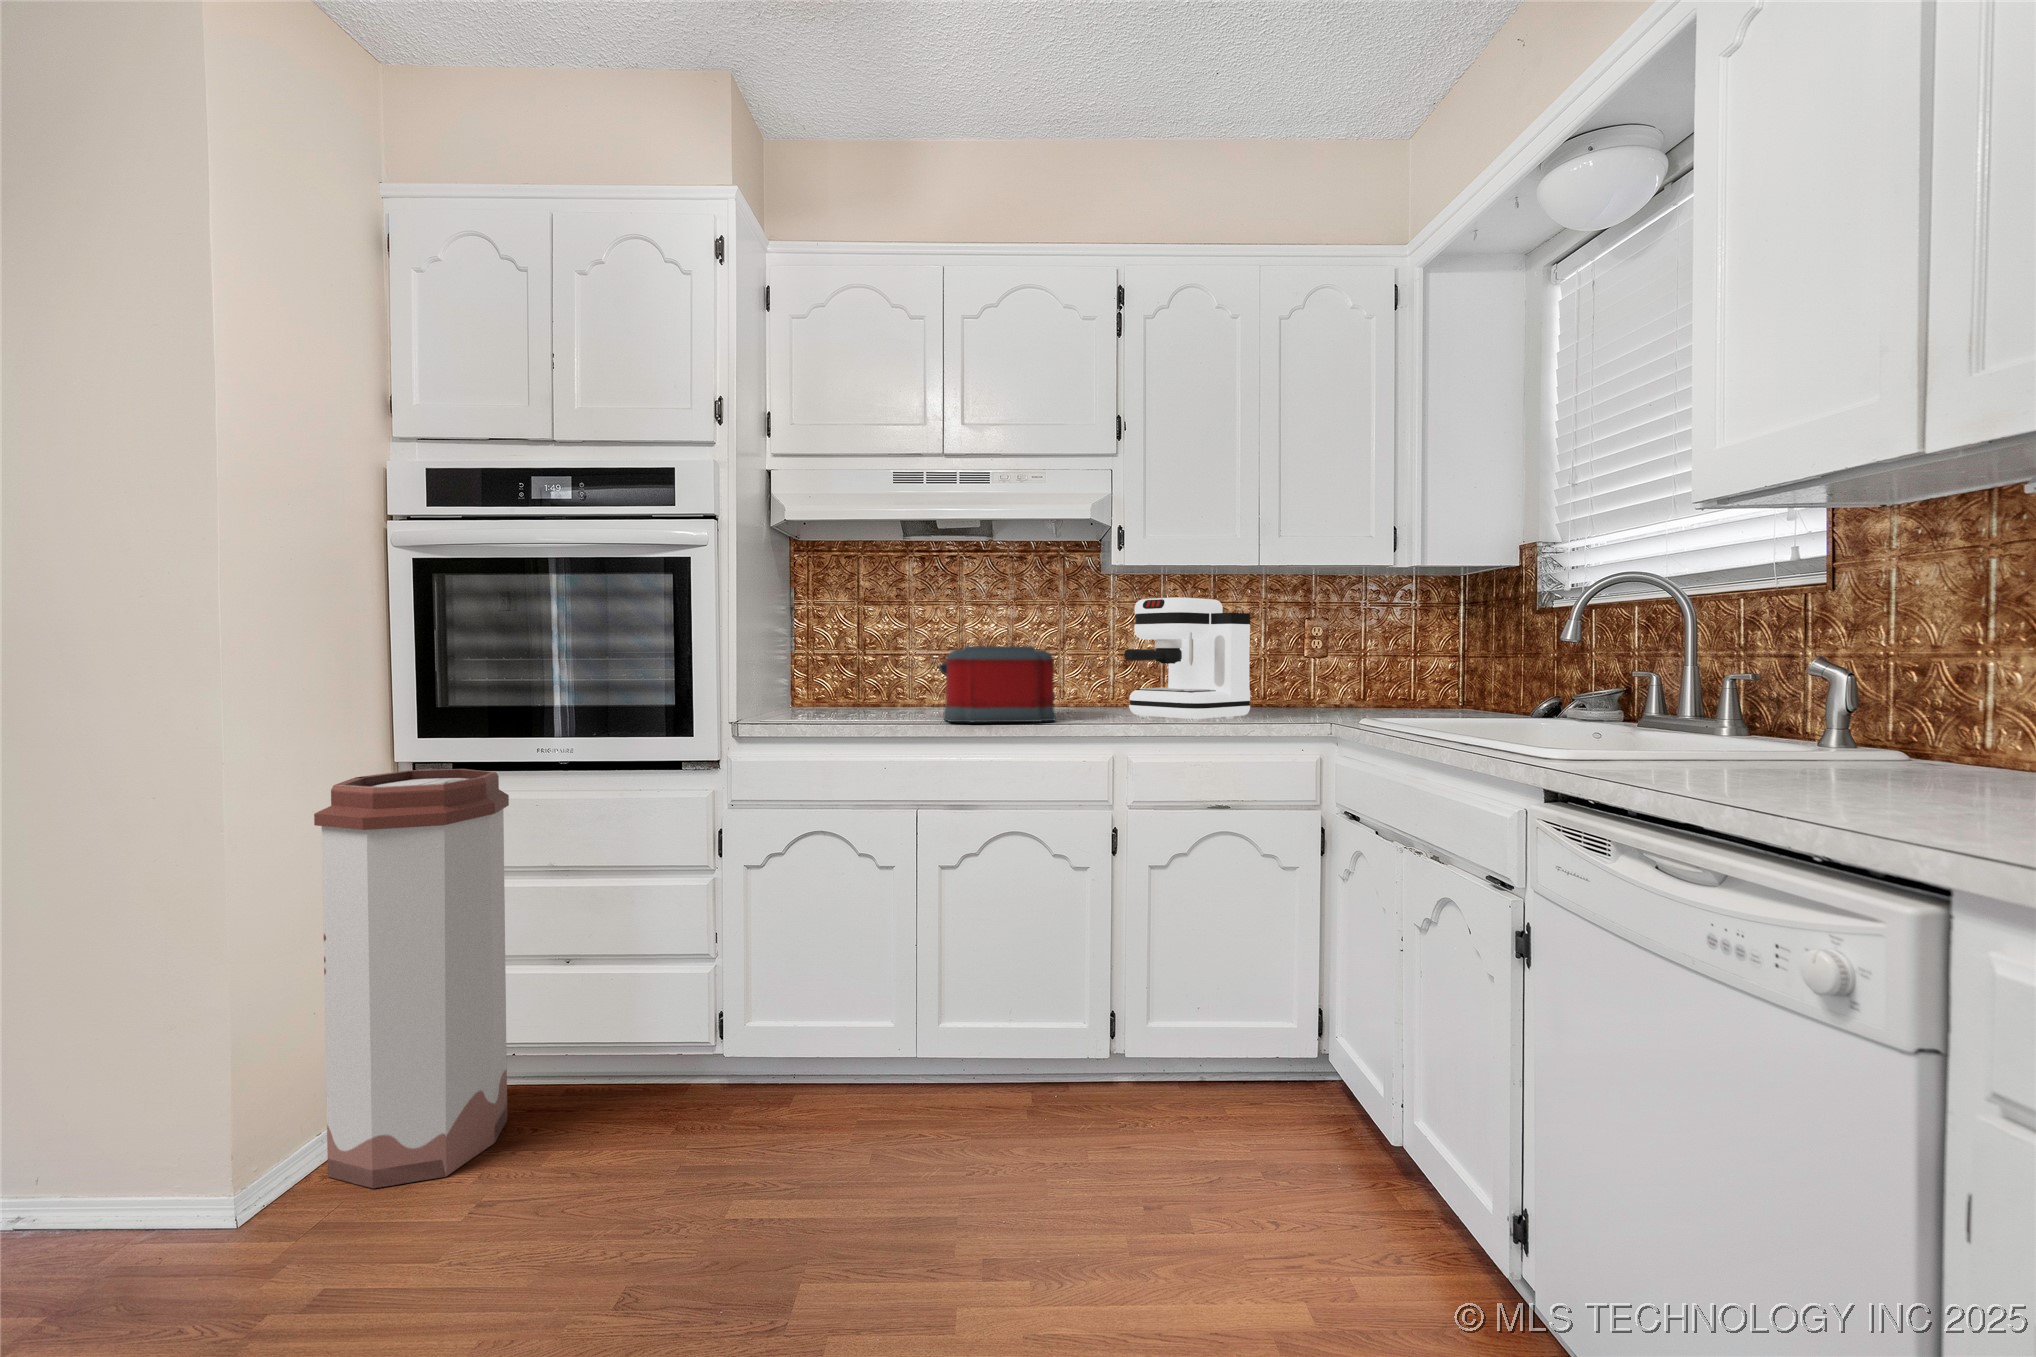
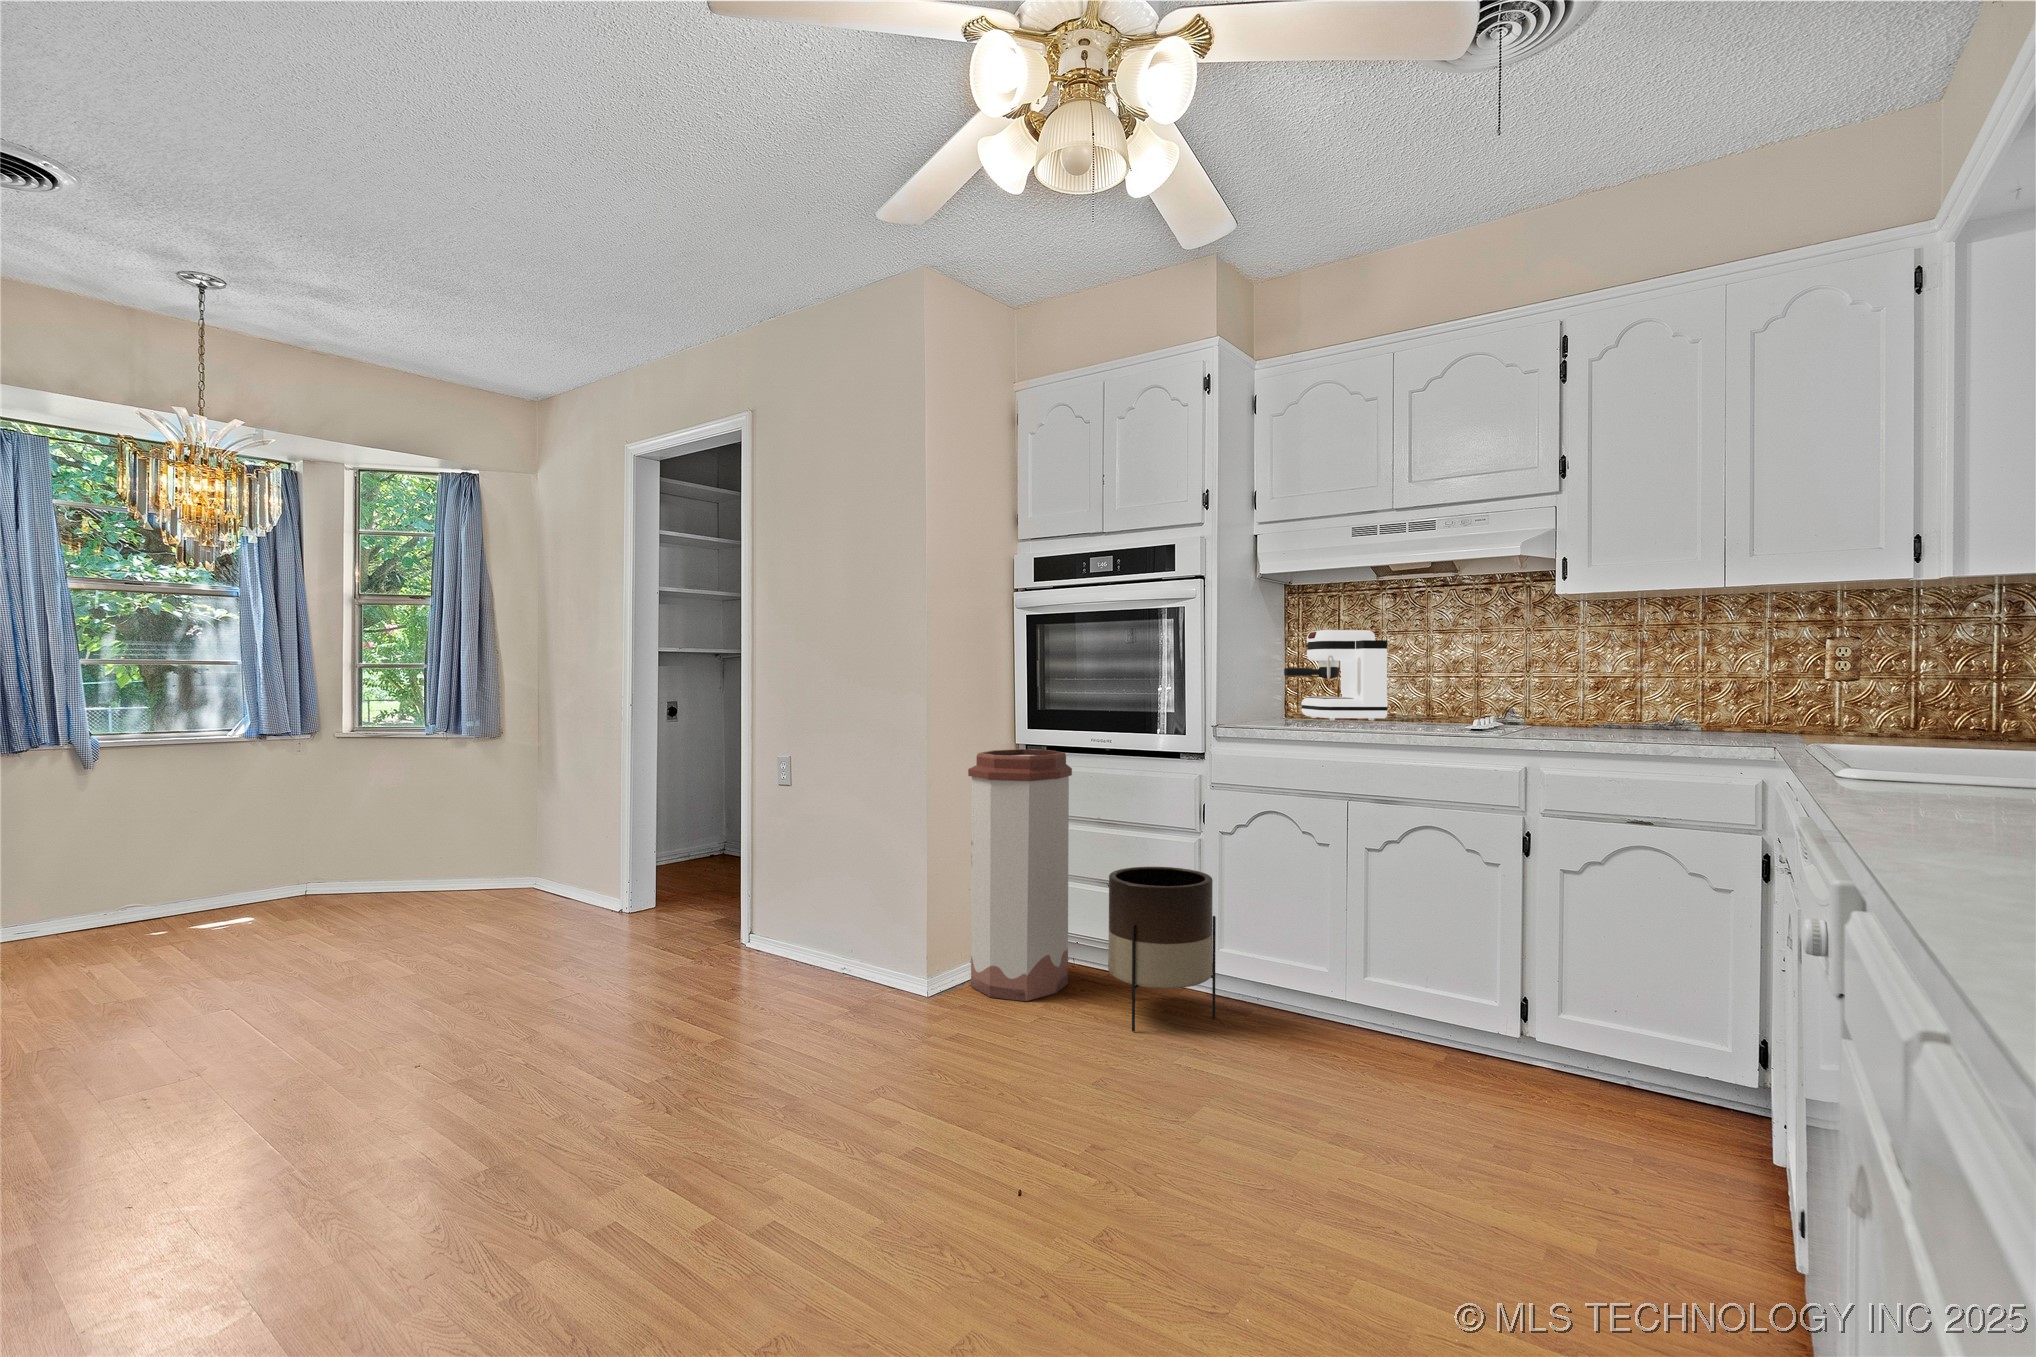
coffee maker: present [1124,597,1250,722] -> present [1284,630,1388,720]
toaster: present [939,646,1056,722] -> none [1375,669,1485,735]
planter: none [592,921,751,1181] -> present [1108,867,1216,1032]

